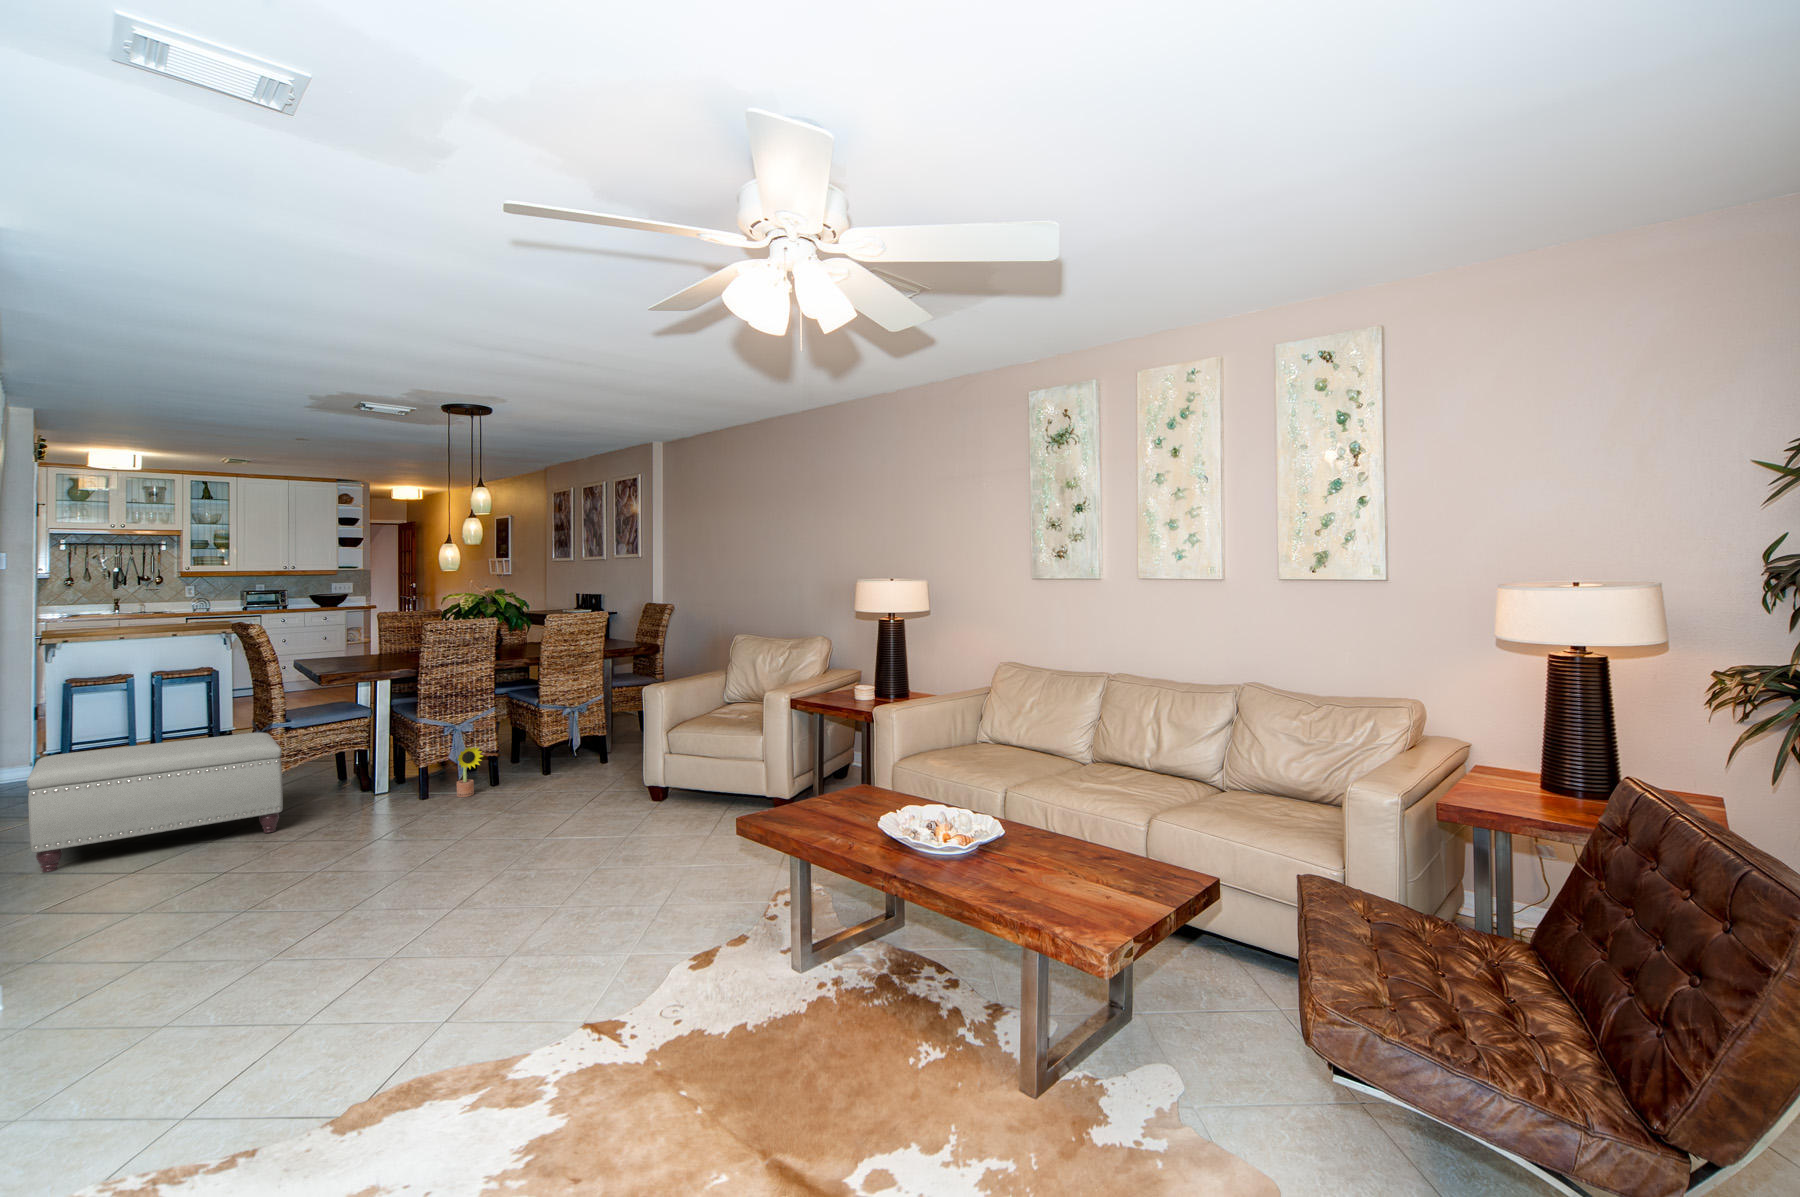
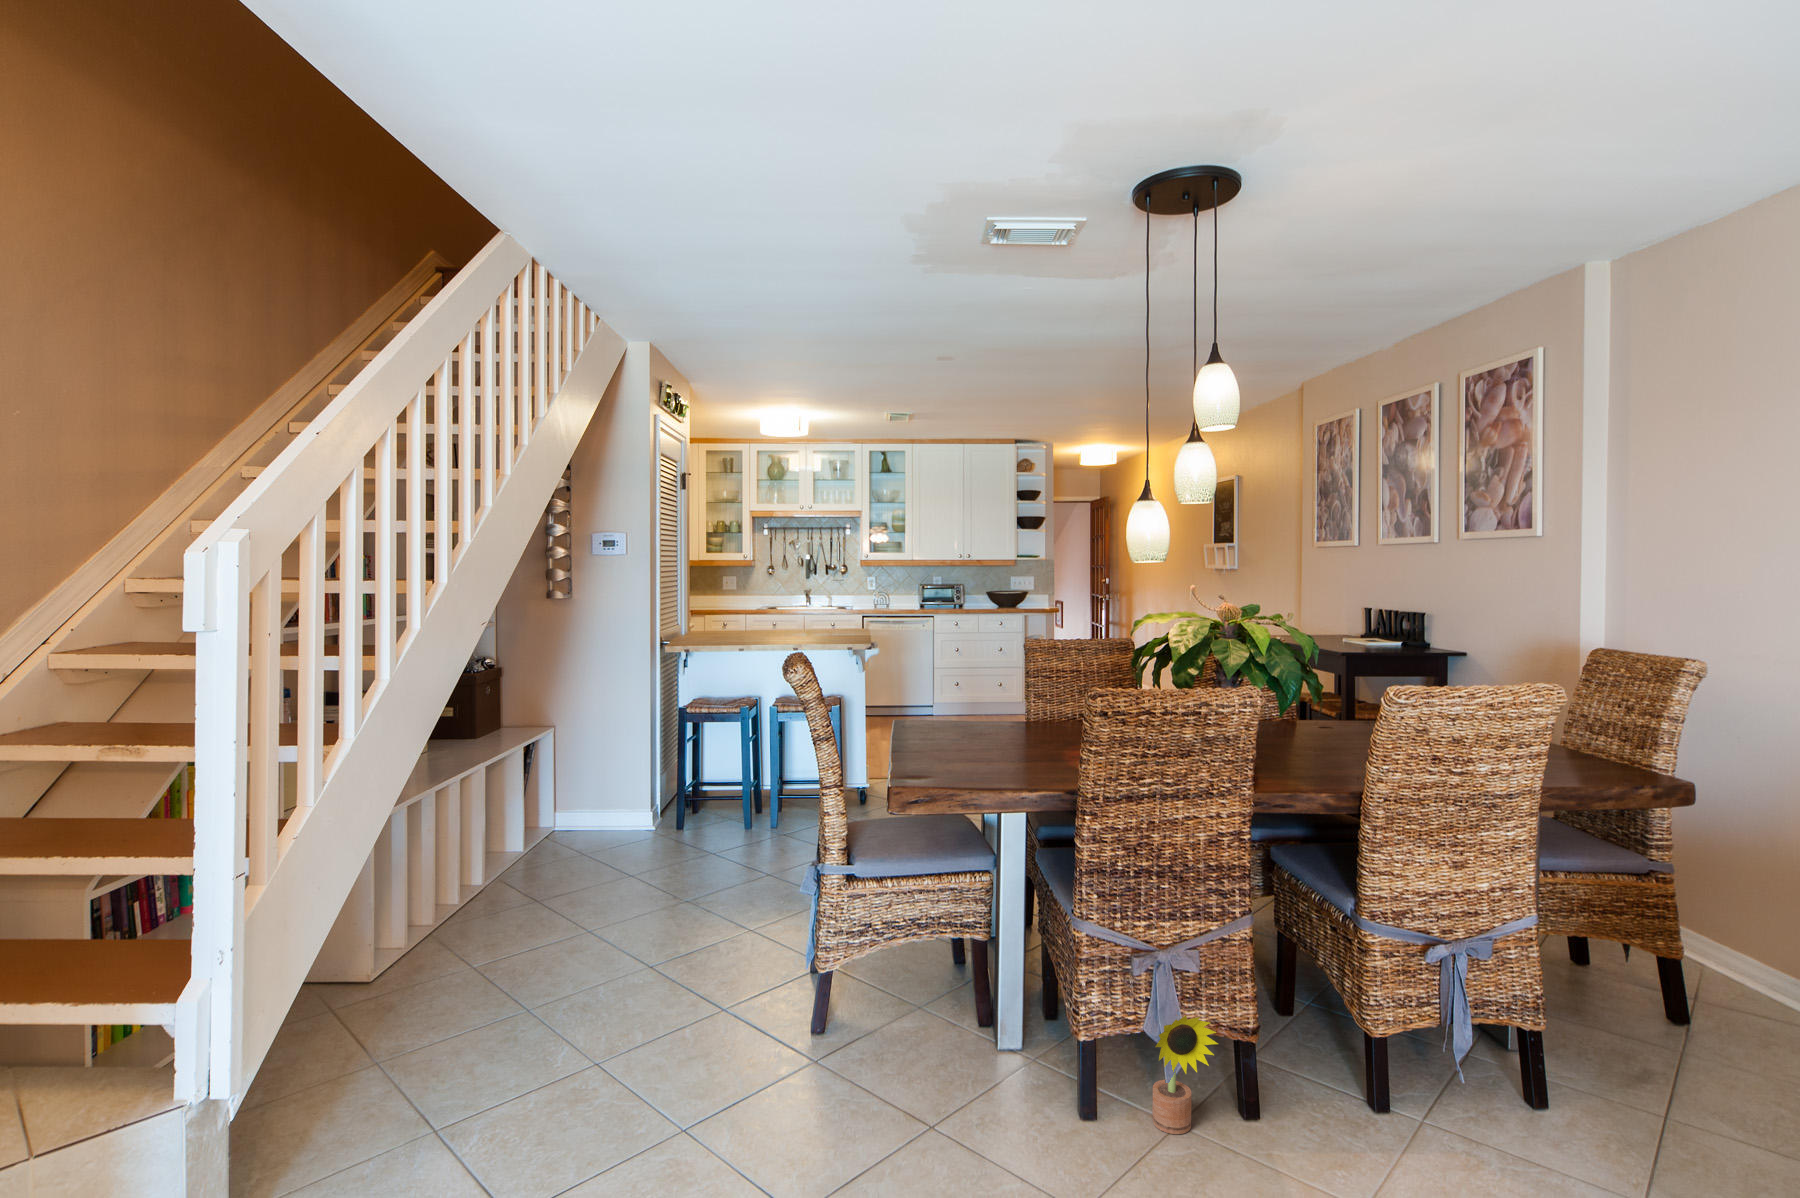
ottoman: present [27,733,283,872] -> none [410,883,820,1141]

